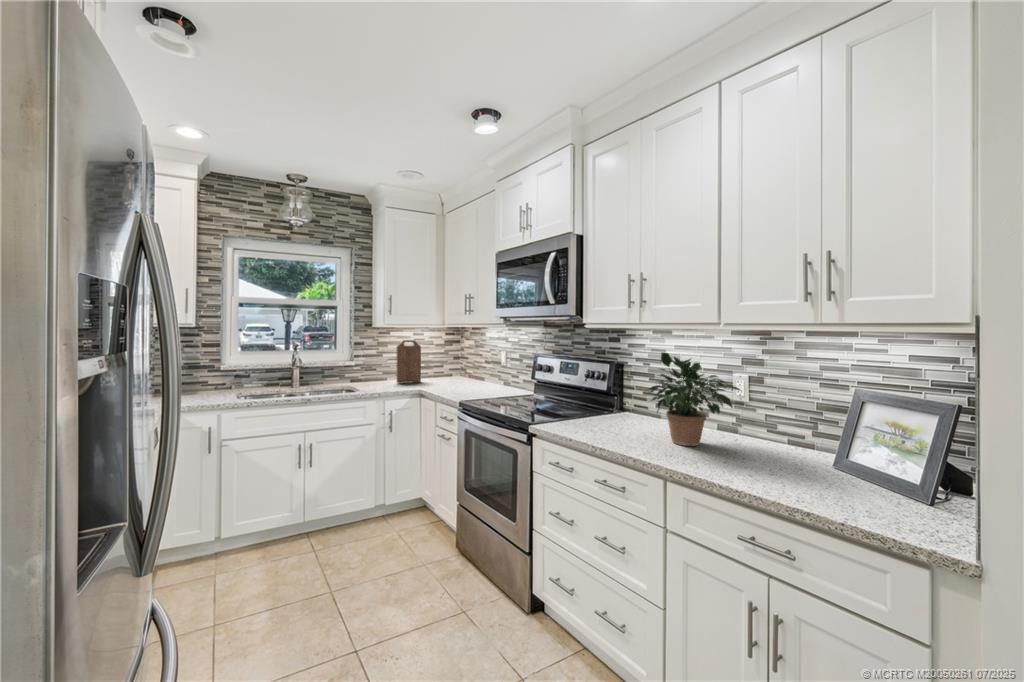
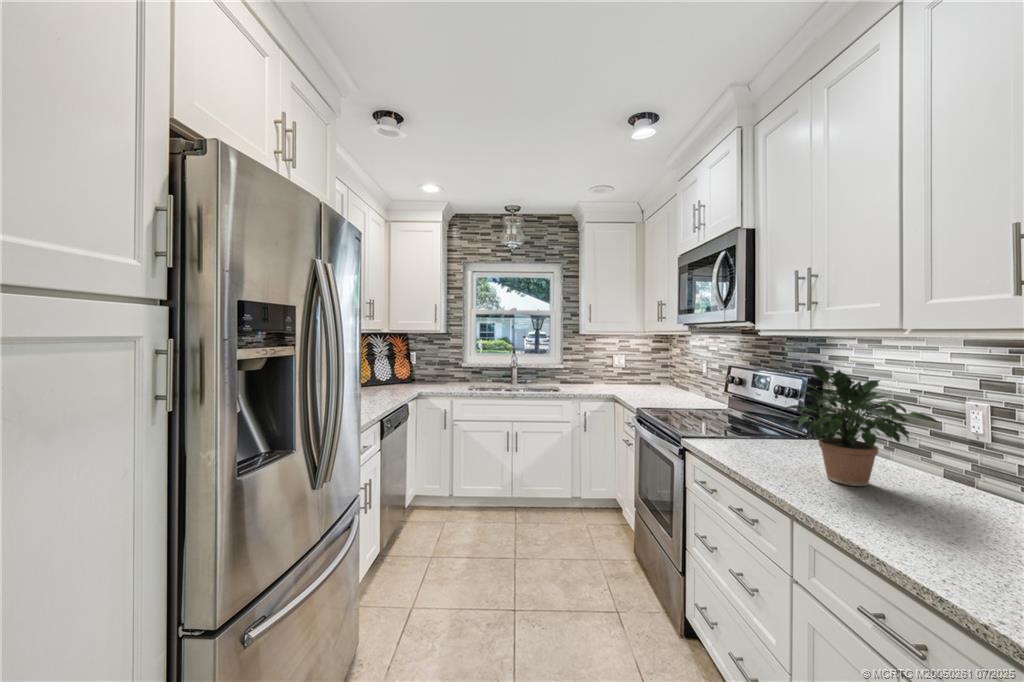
cutting board: present [397,340,421,383] -> none [595,346,620,388]

